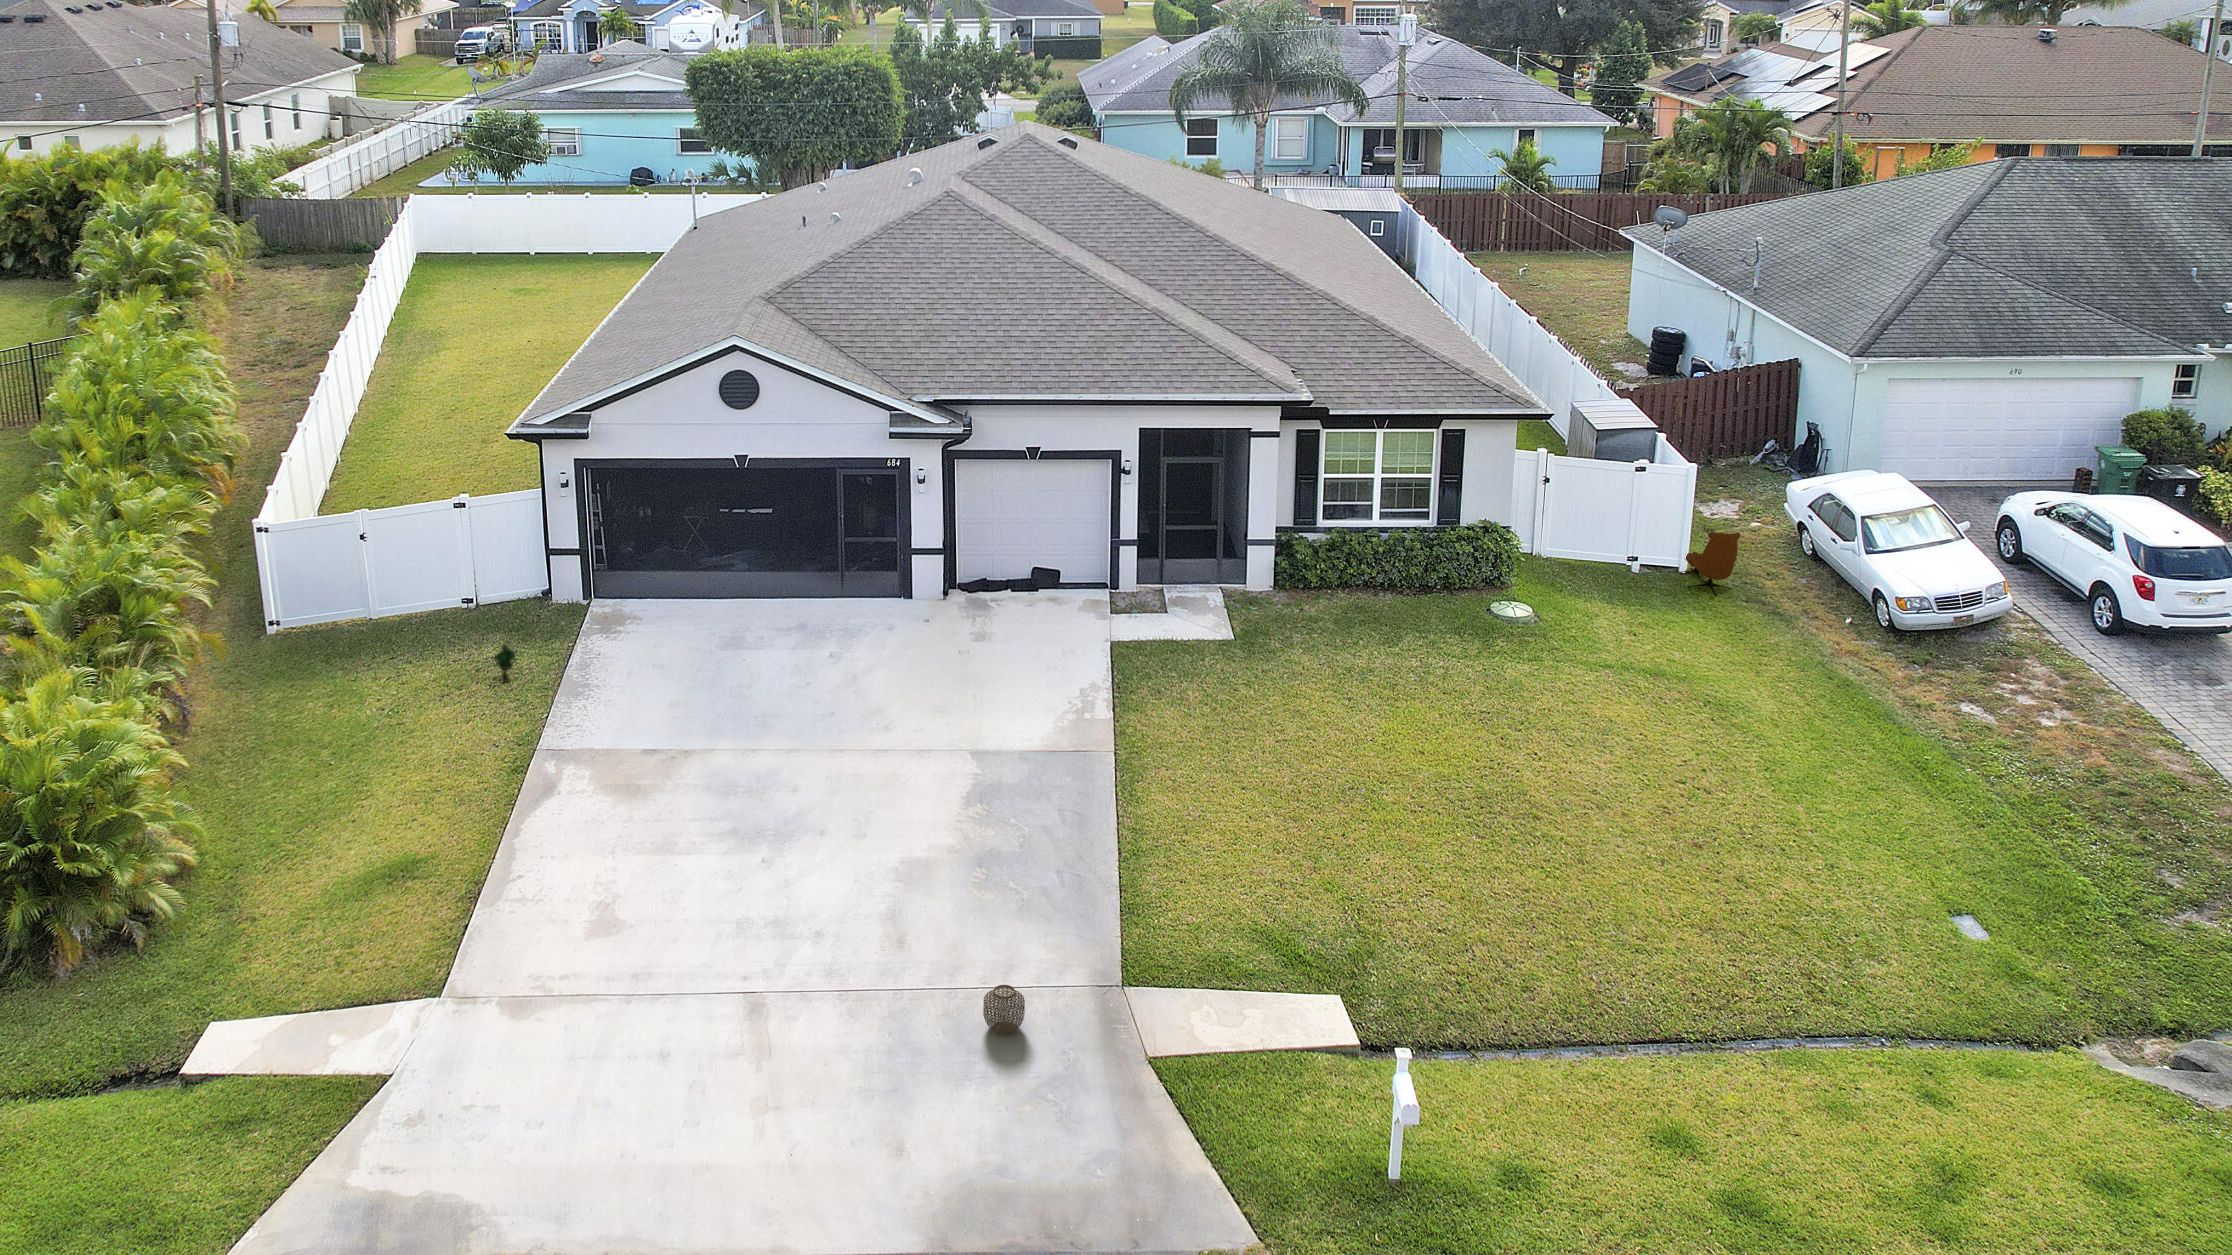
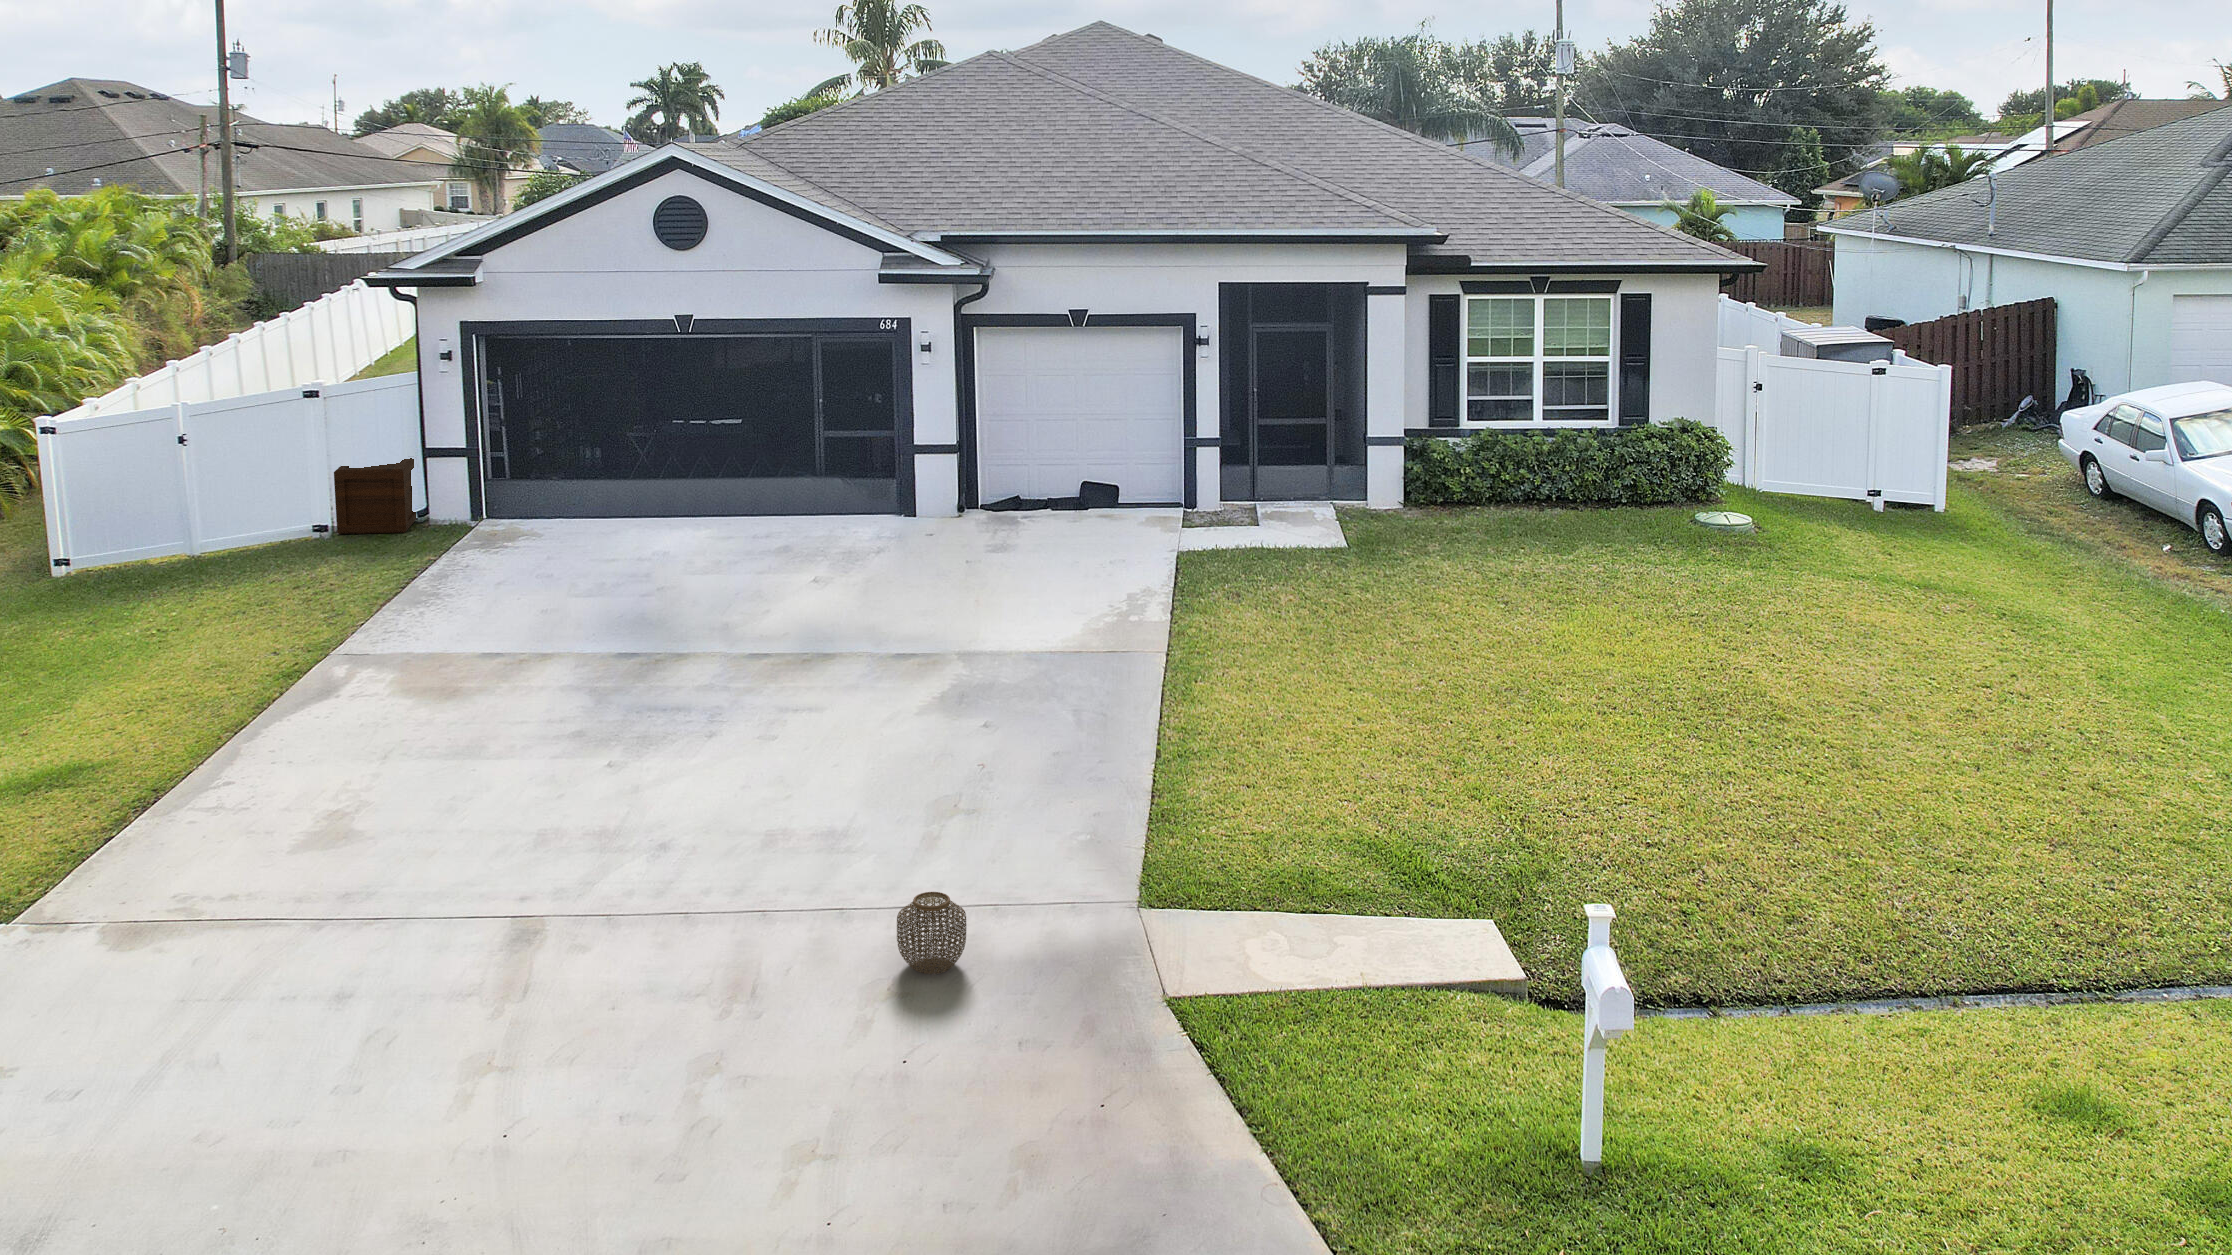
lounge chair: present [1680,532,1740,597] -> none [1935,433,2016,523]
wooden crate: none [491,560,545,623] -> present [334,458,417,534]
decorative plant: present [492,642,516,683] -> none [300,527,340,588]

